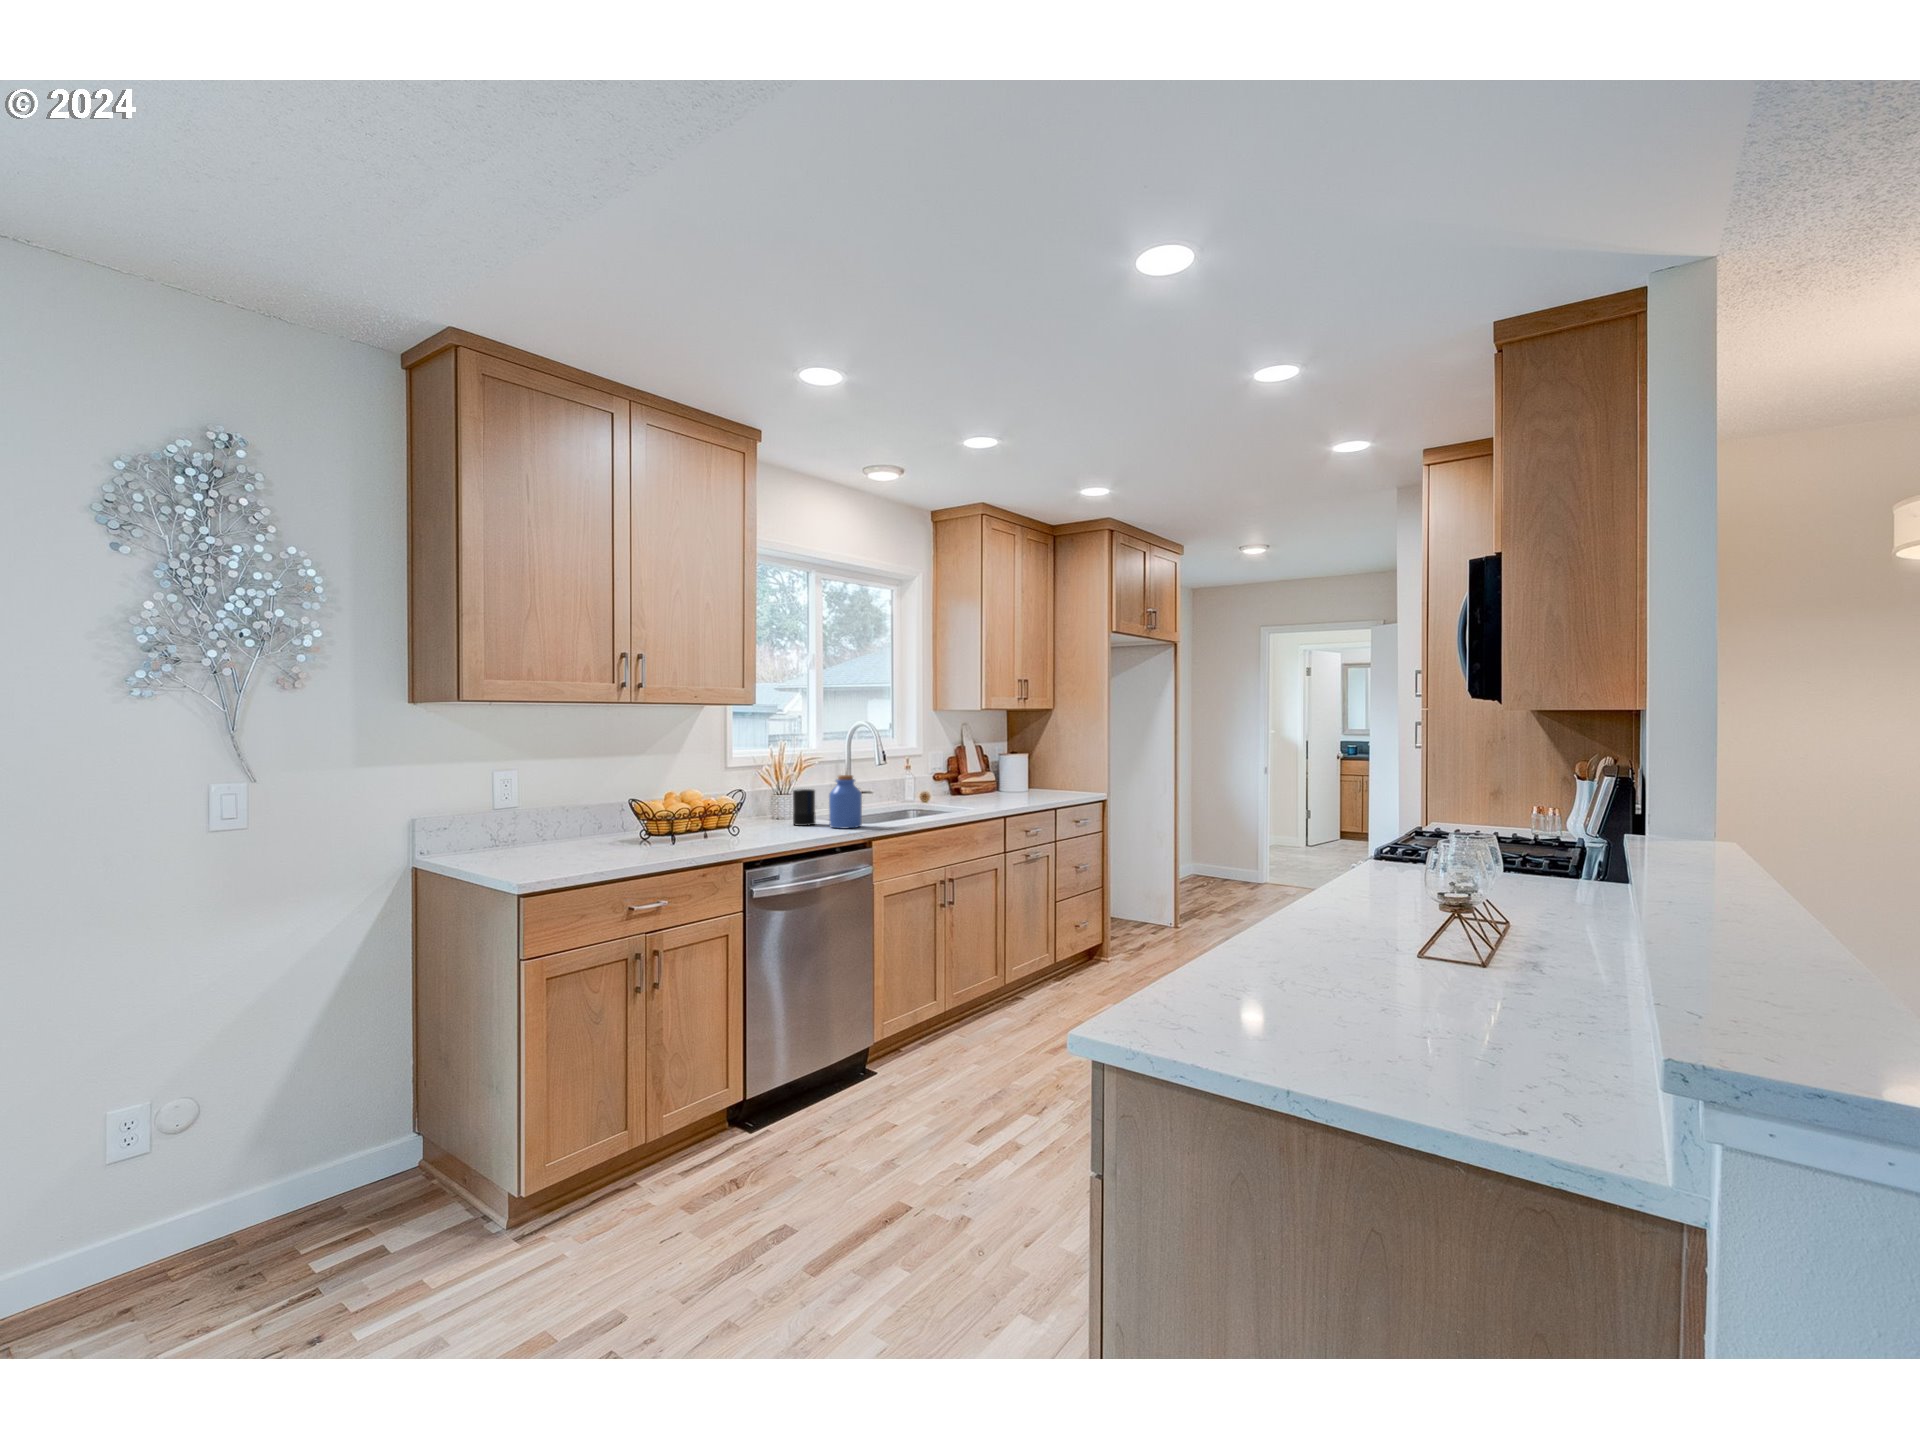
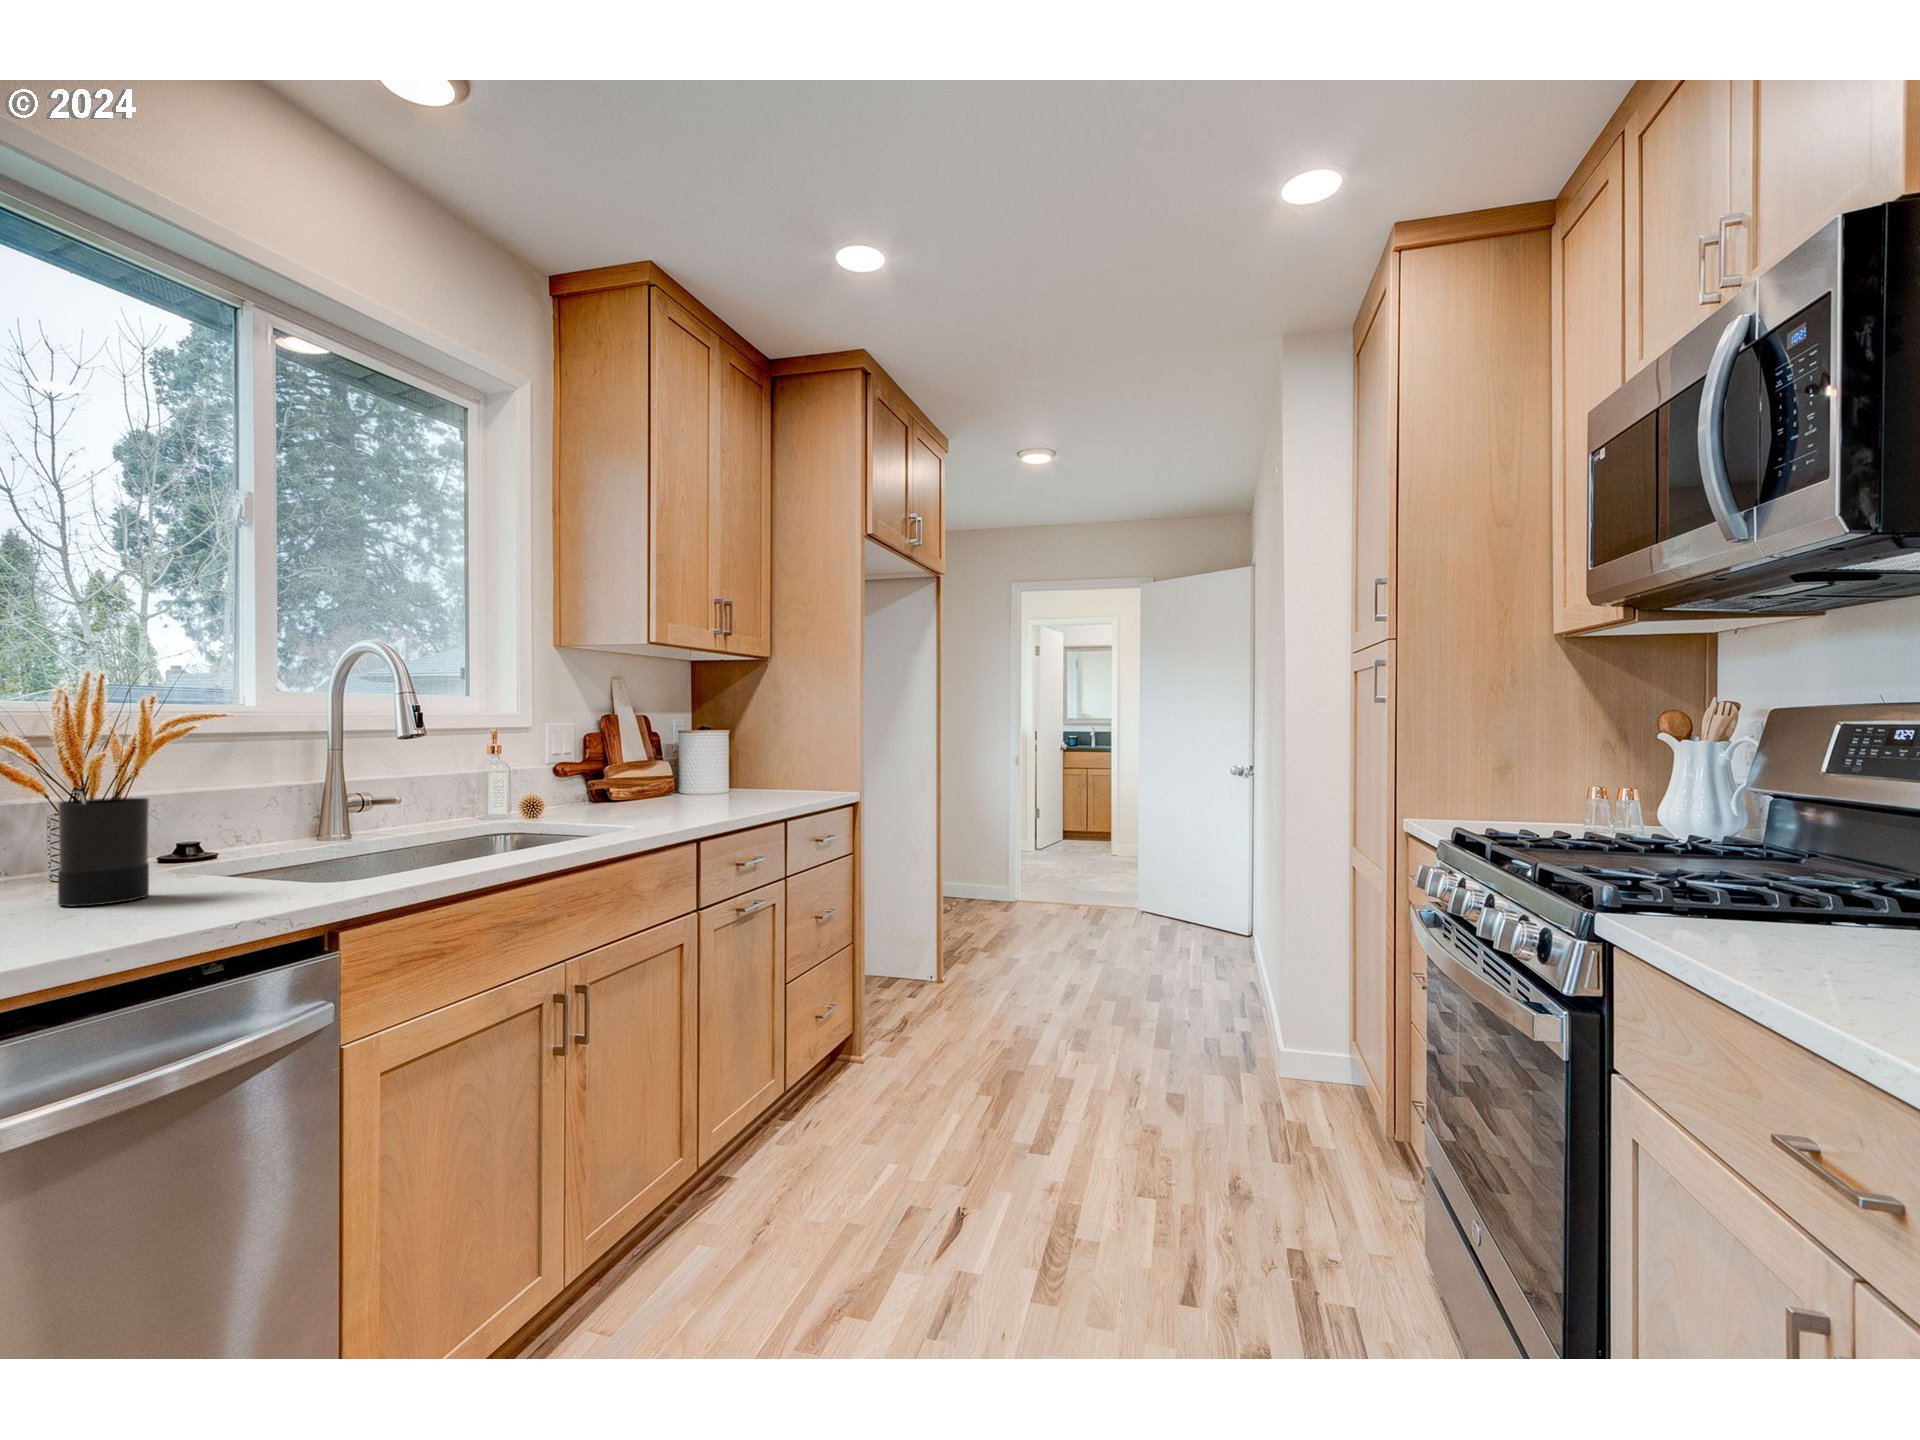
jar: present [829,775,862,829] -> none [170,754,292,912]

